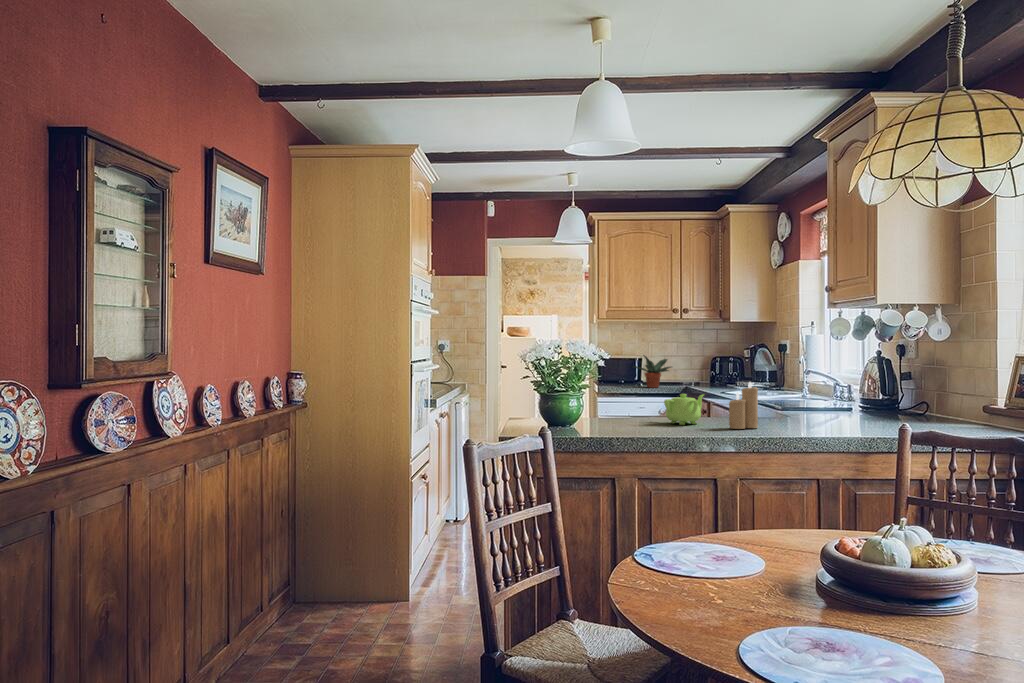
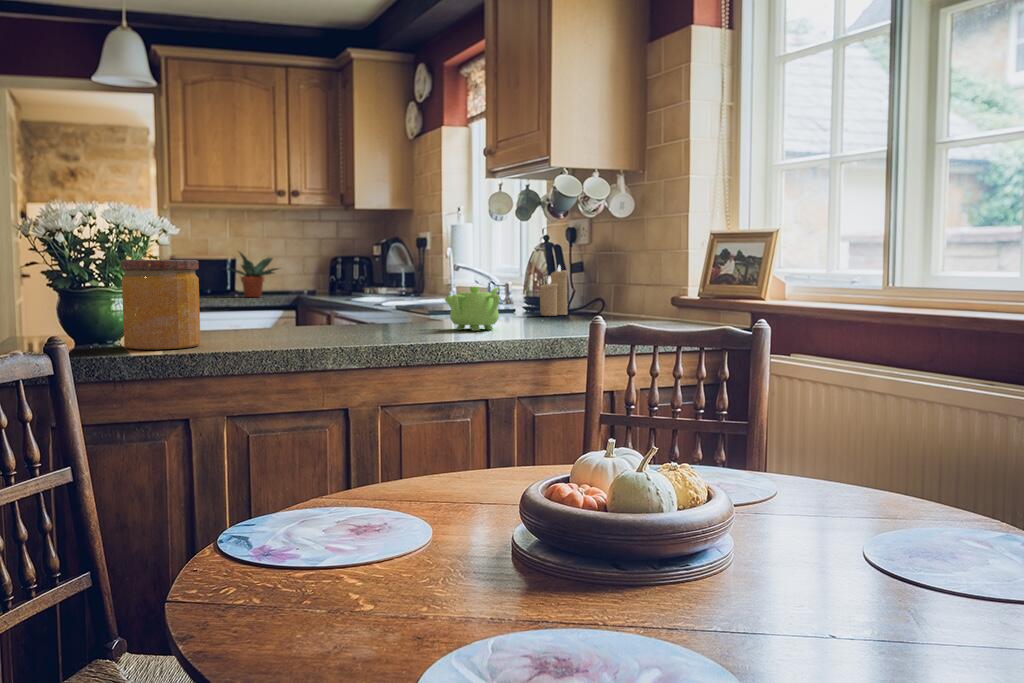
jar: none [579,377,622,433] -> present [121,260,201,349]
candle: present [729,382,758,429] -> present [540,265,568,316]
teapot: present [664,394,704,425] -> present [445,287,500,331]

